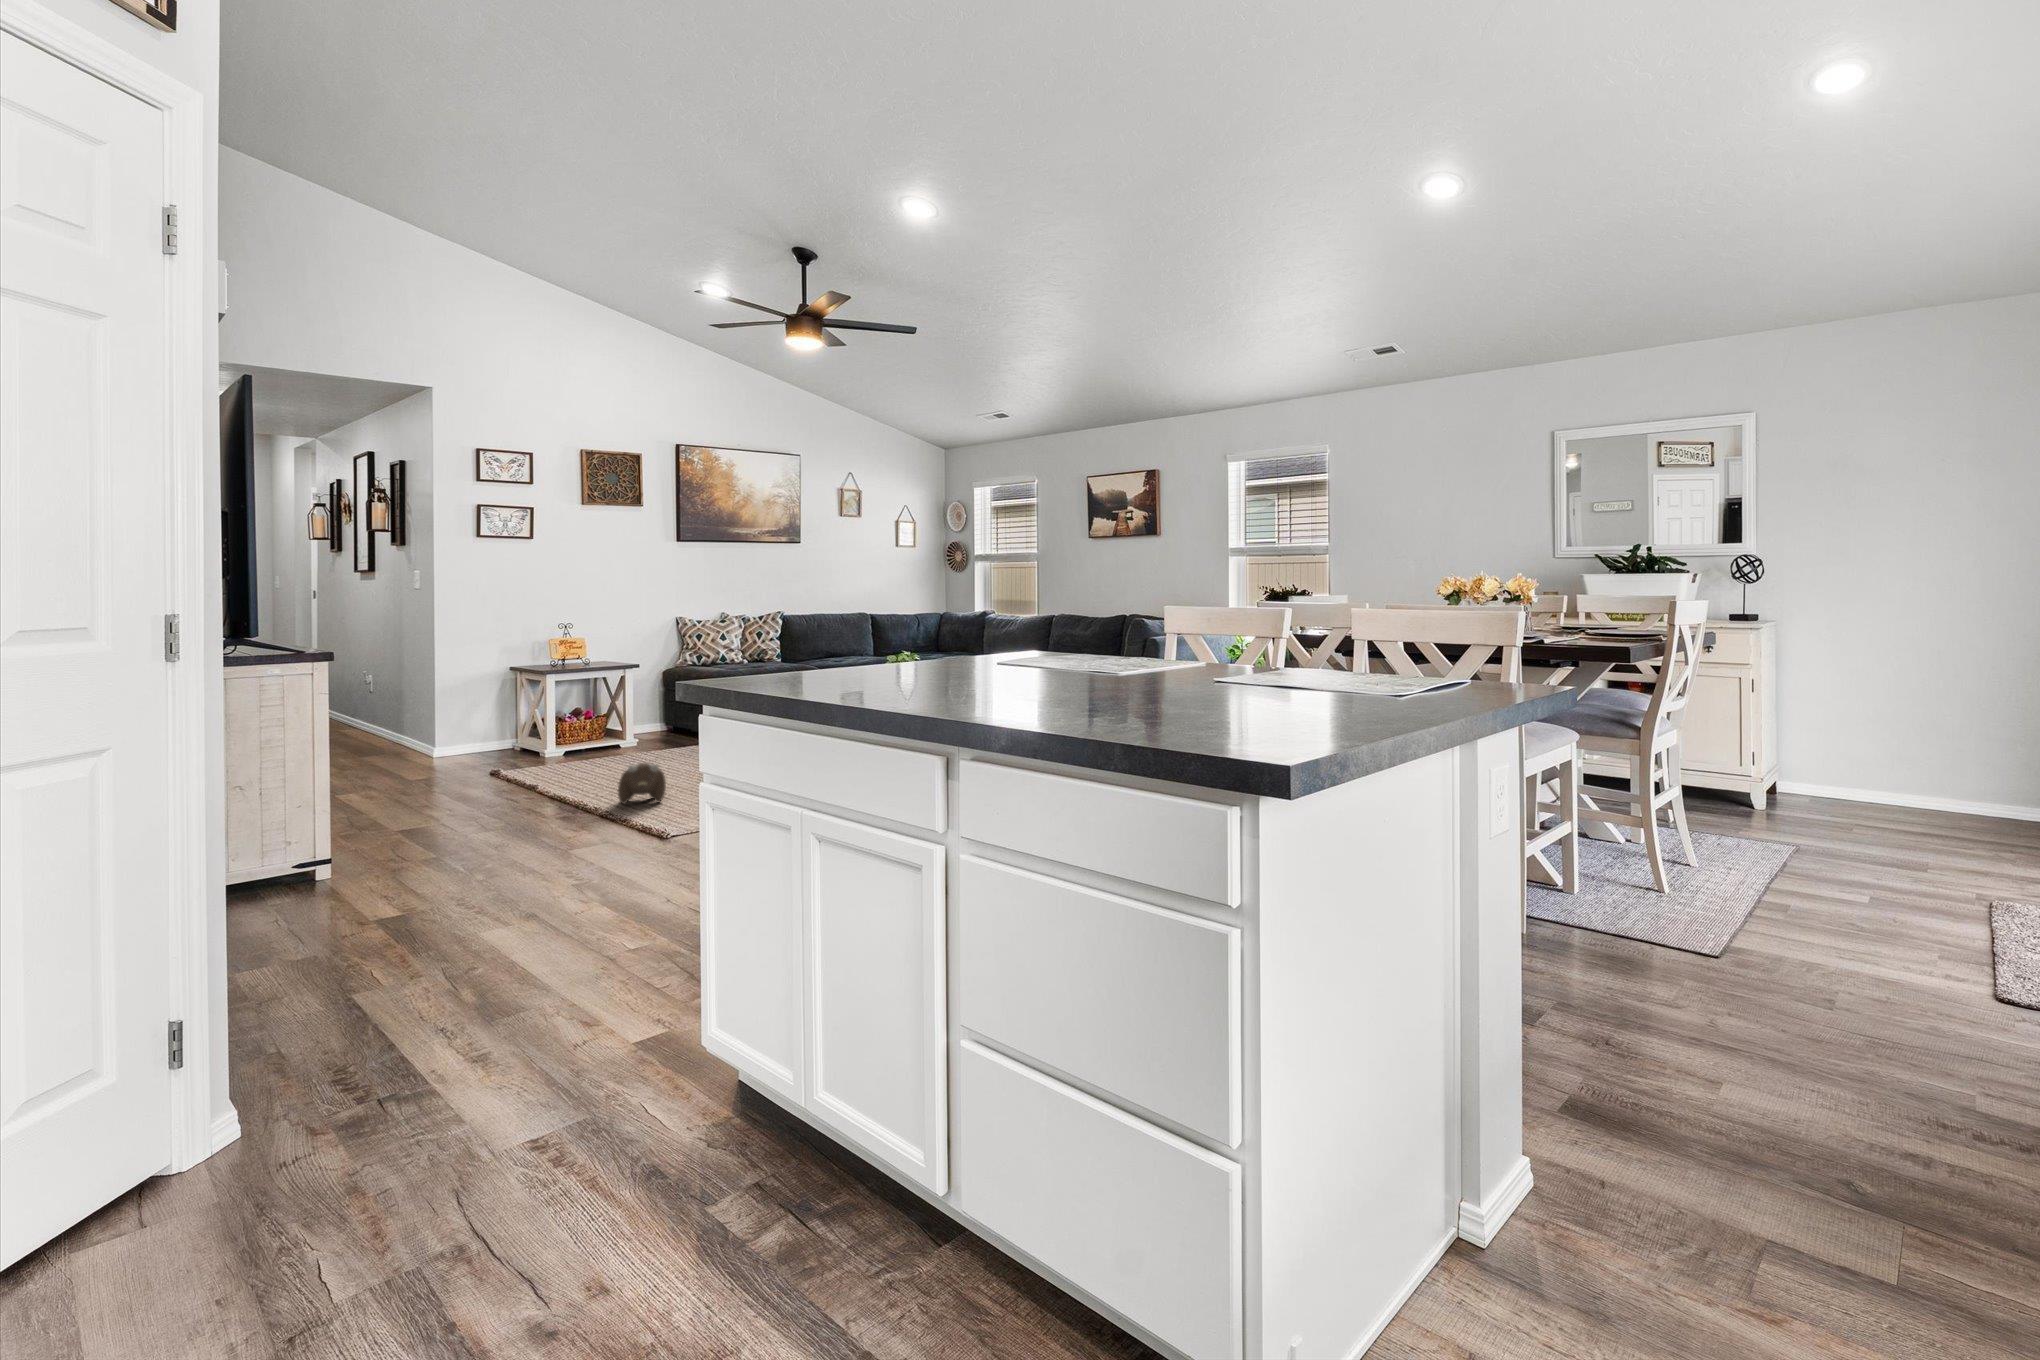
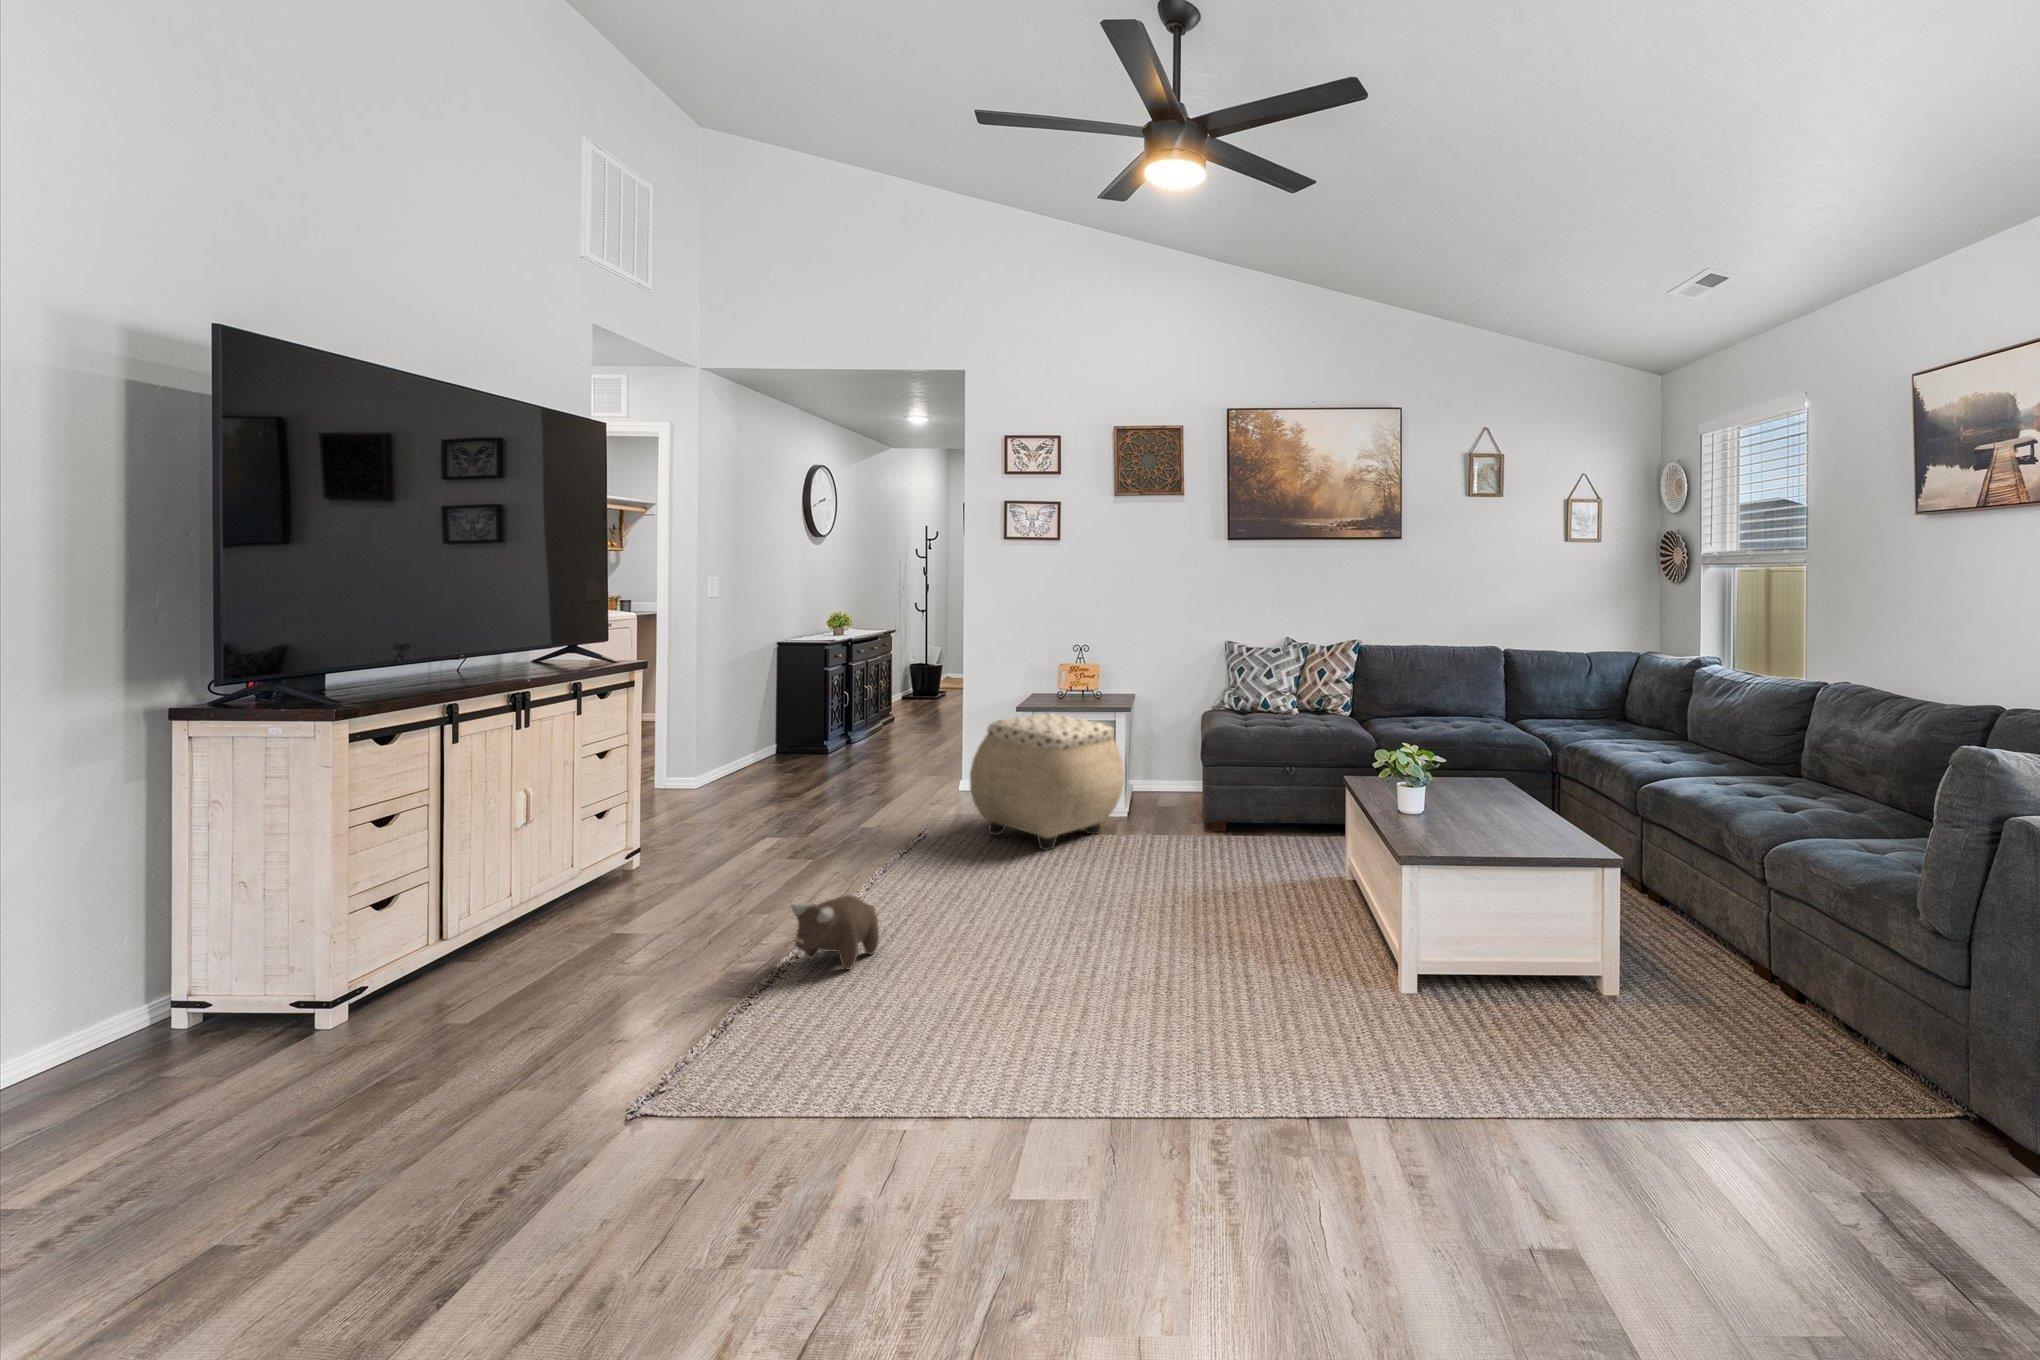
ottoman: none [551,673,661,764] -> present [970,713,1124,851]

